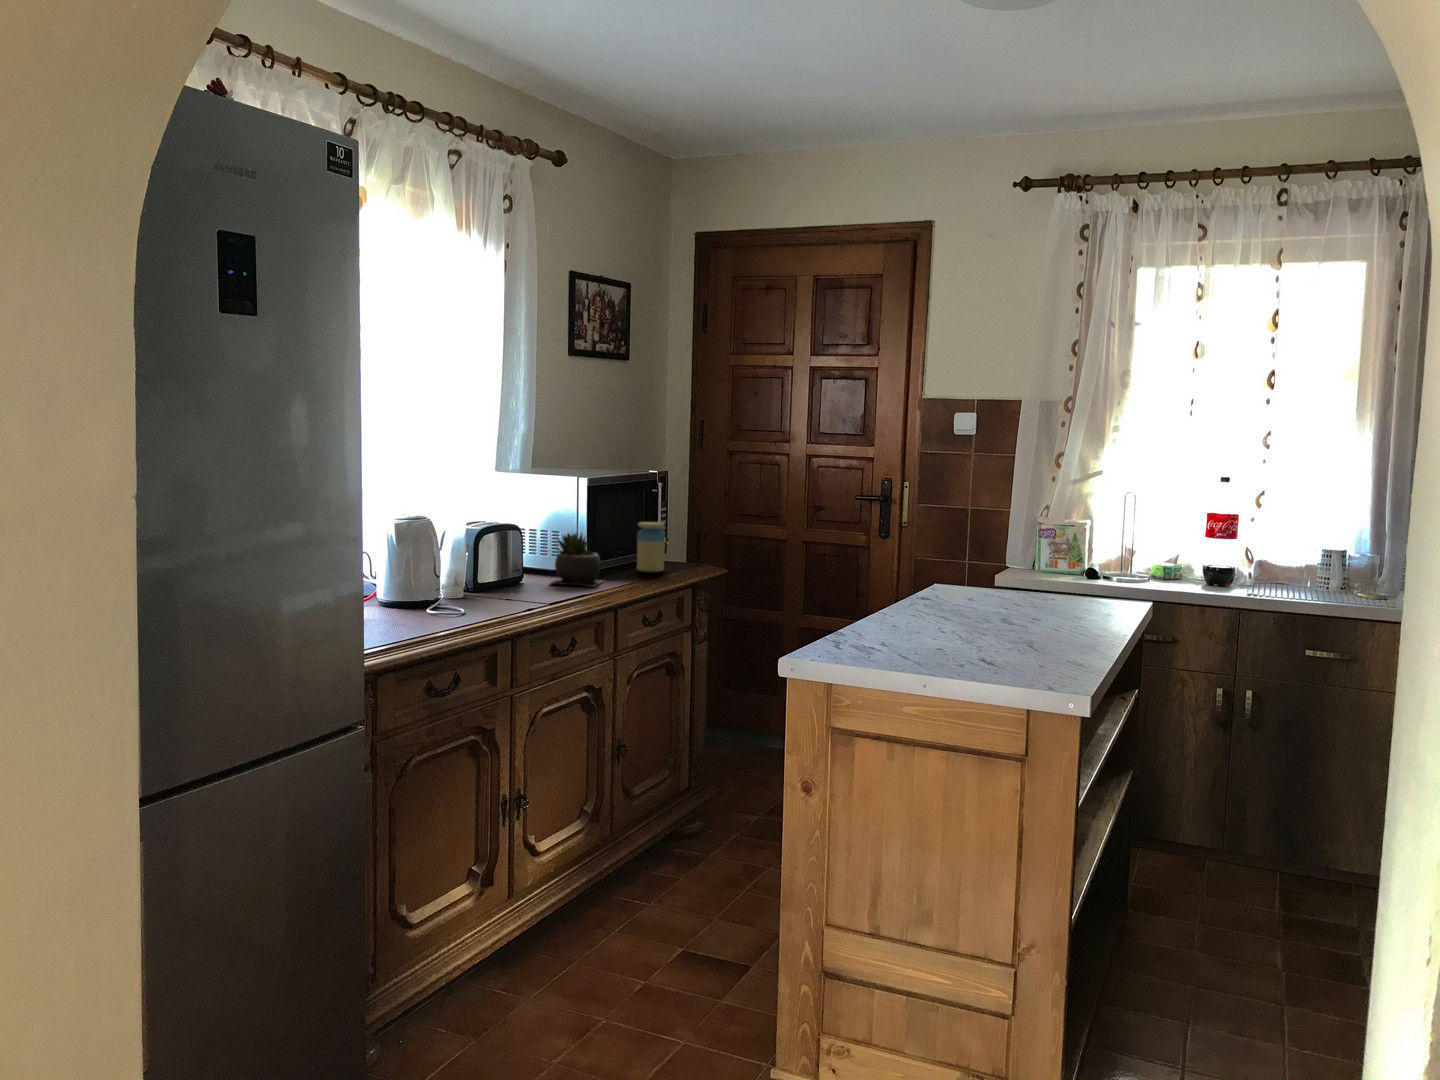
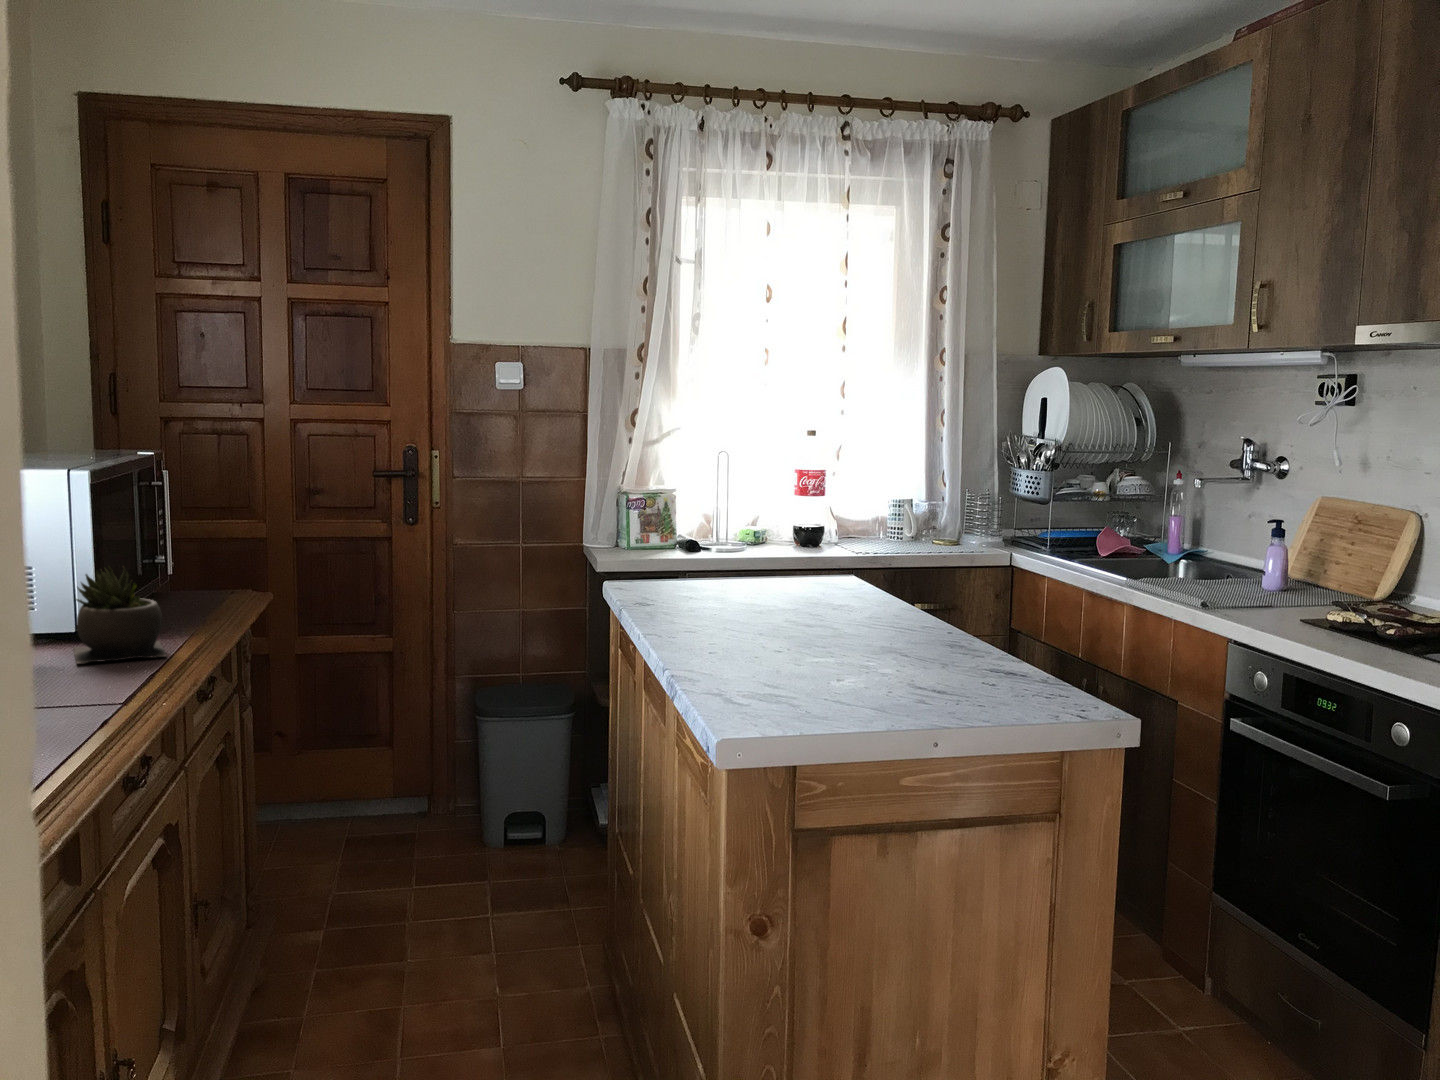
jar: present [637,522,665,572] -> none [168,536,221,616]

